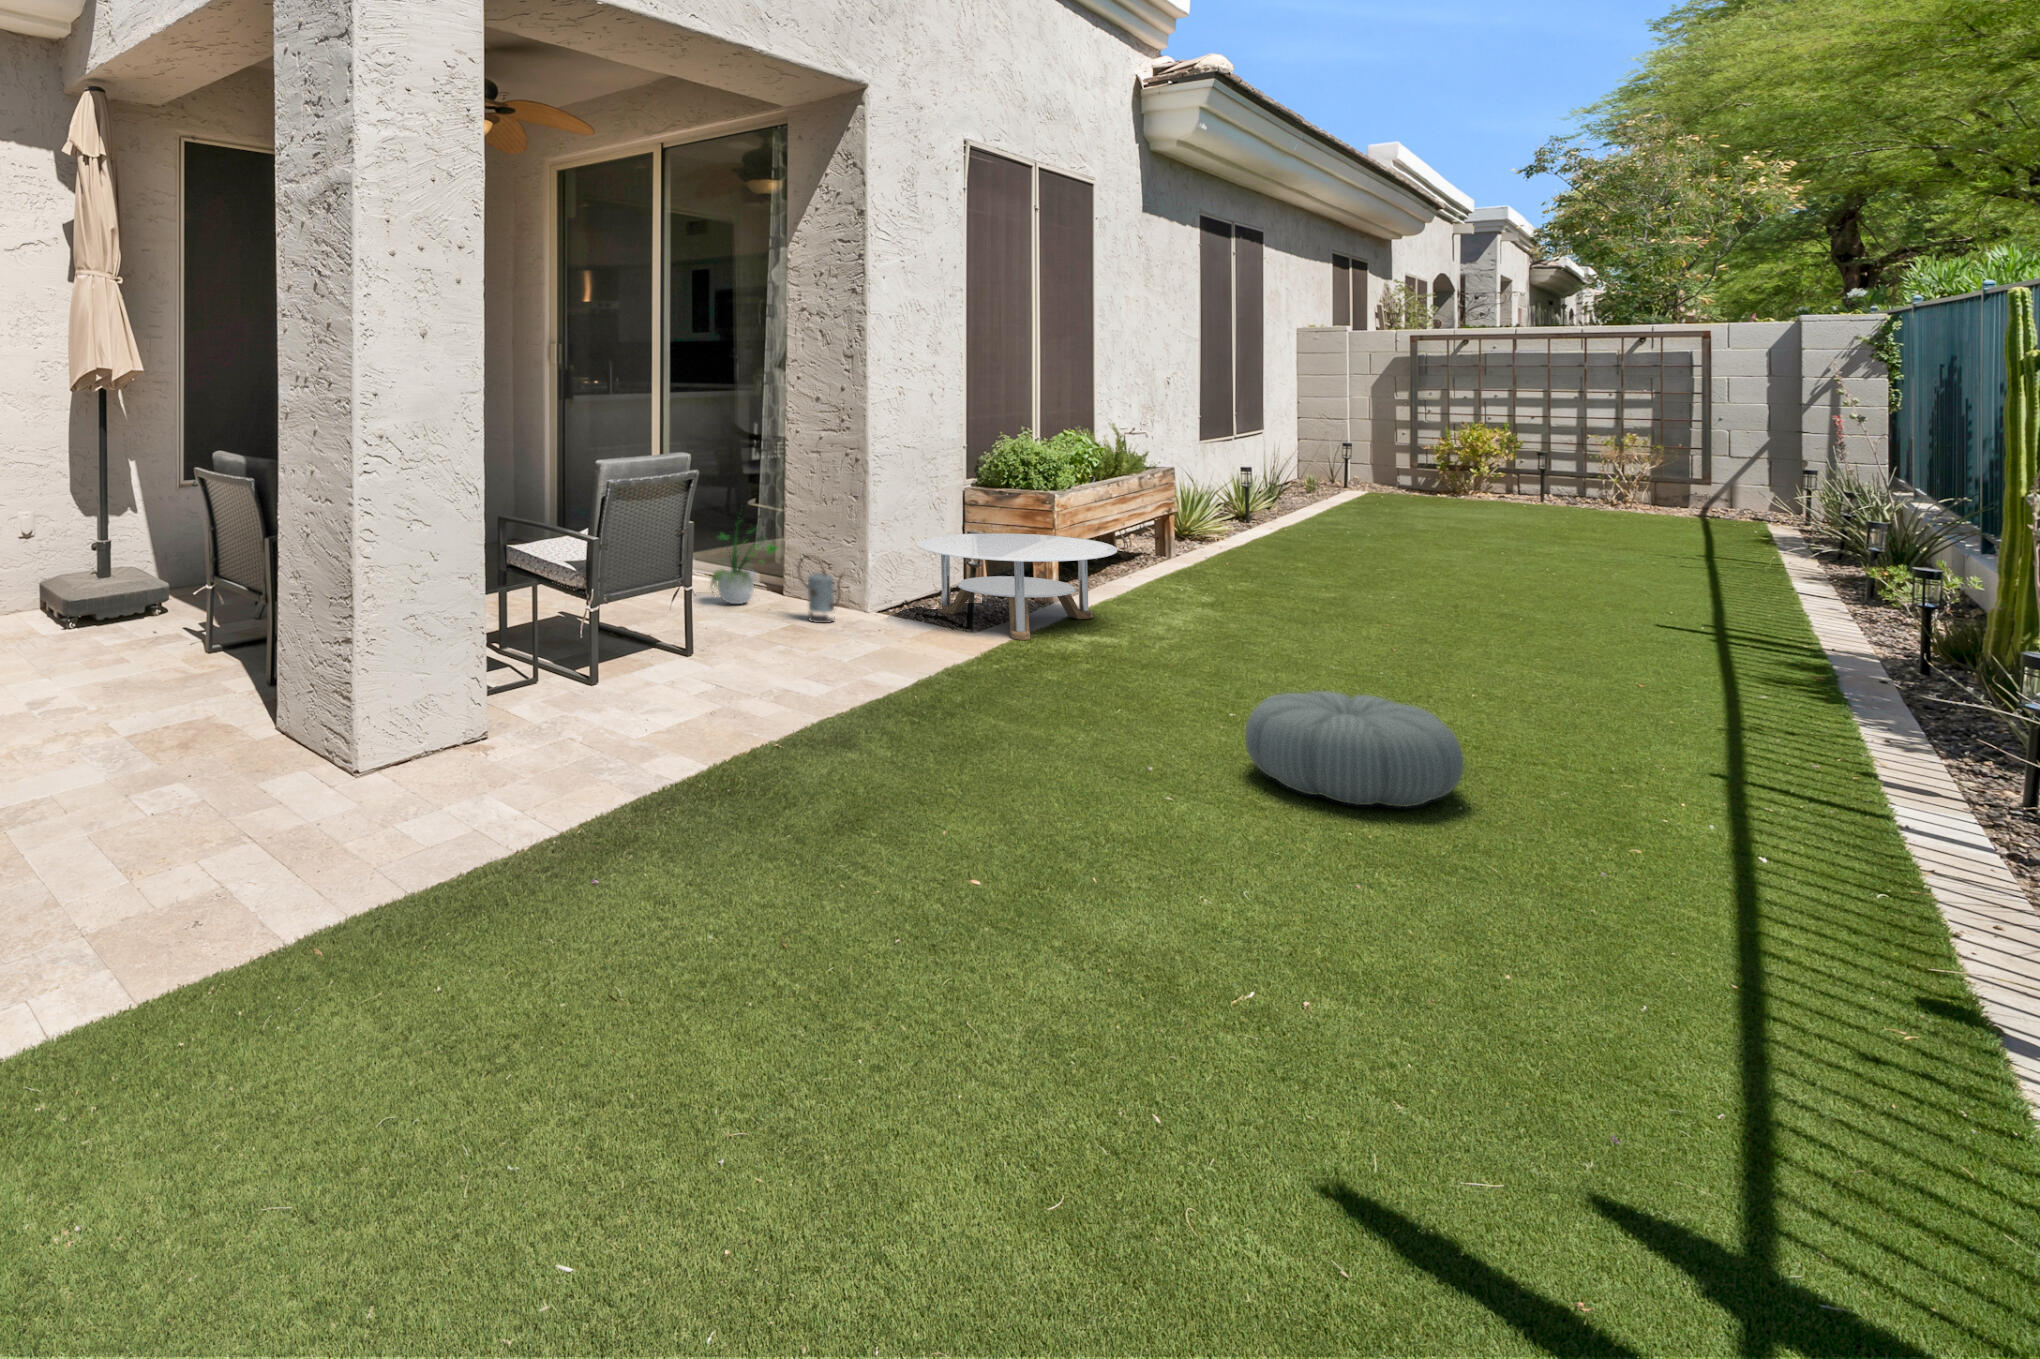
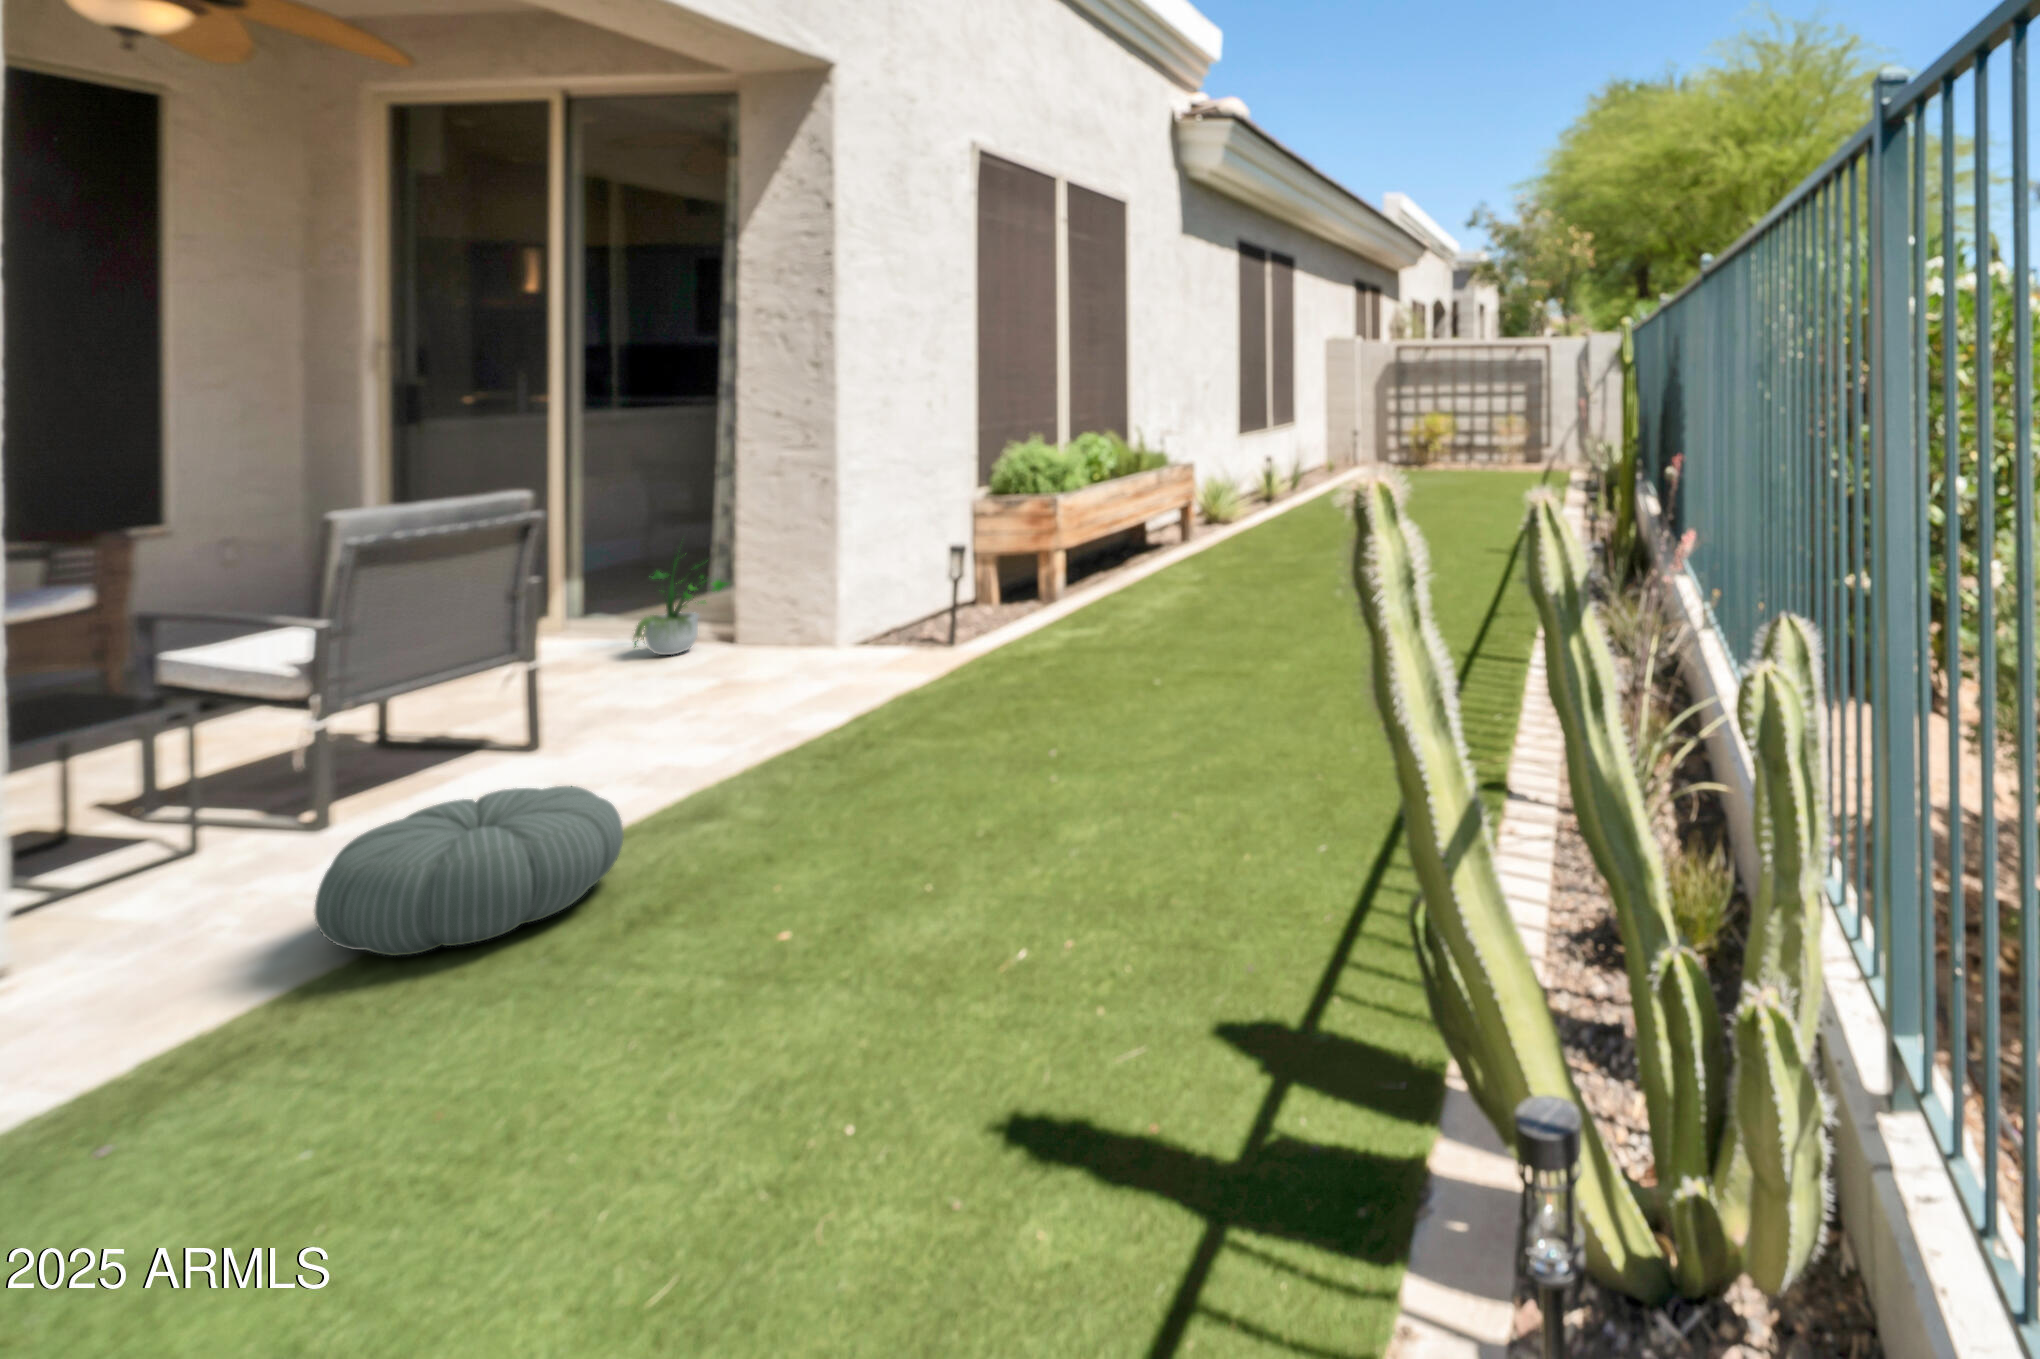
round table: present [917,533,1117,640] -> none [897,541,1105,657]
watering can: present [798,556,843,623] -> none [746,590,803,667]
pouf: present [1245,691,1464,807] -> present [314,786,623,955]

